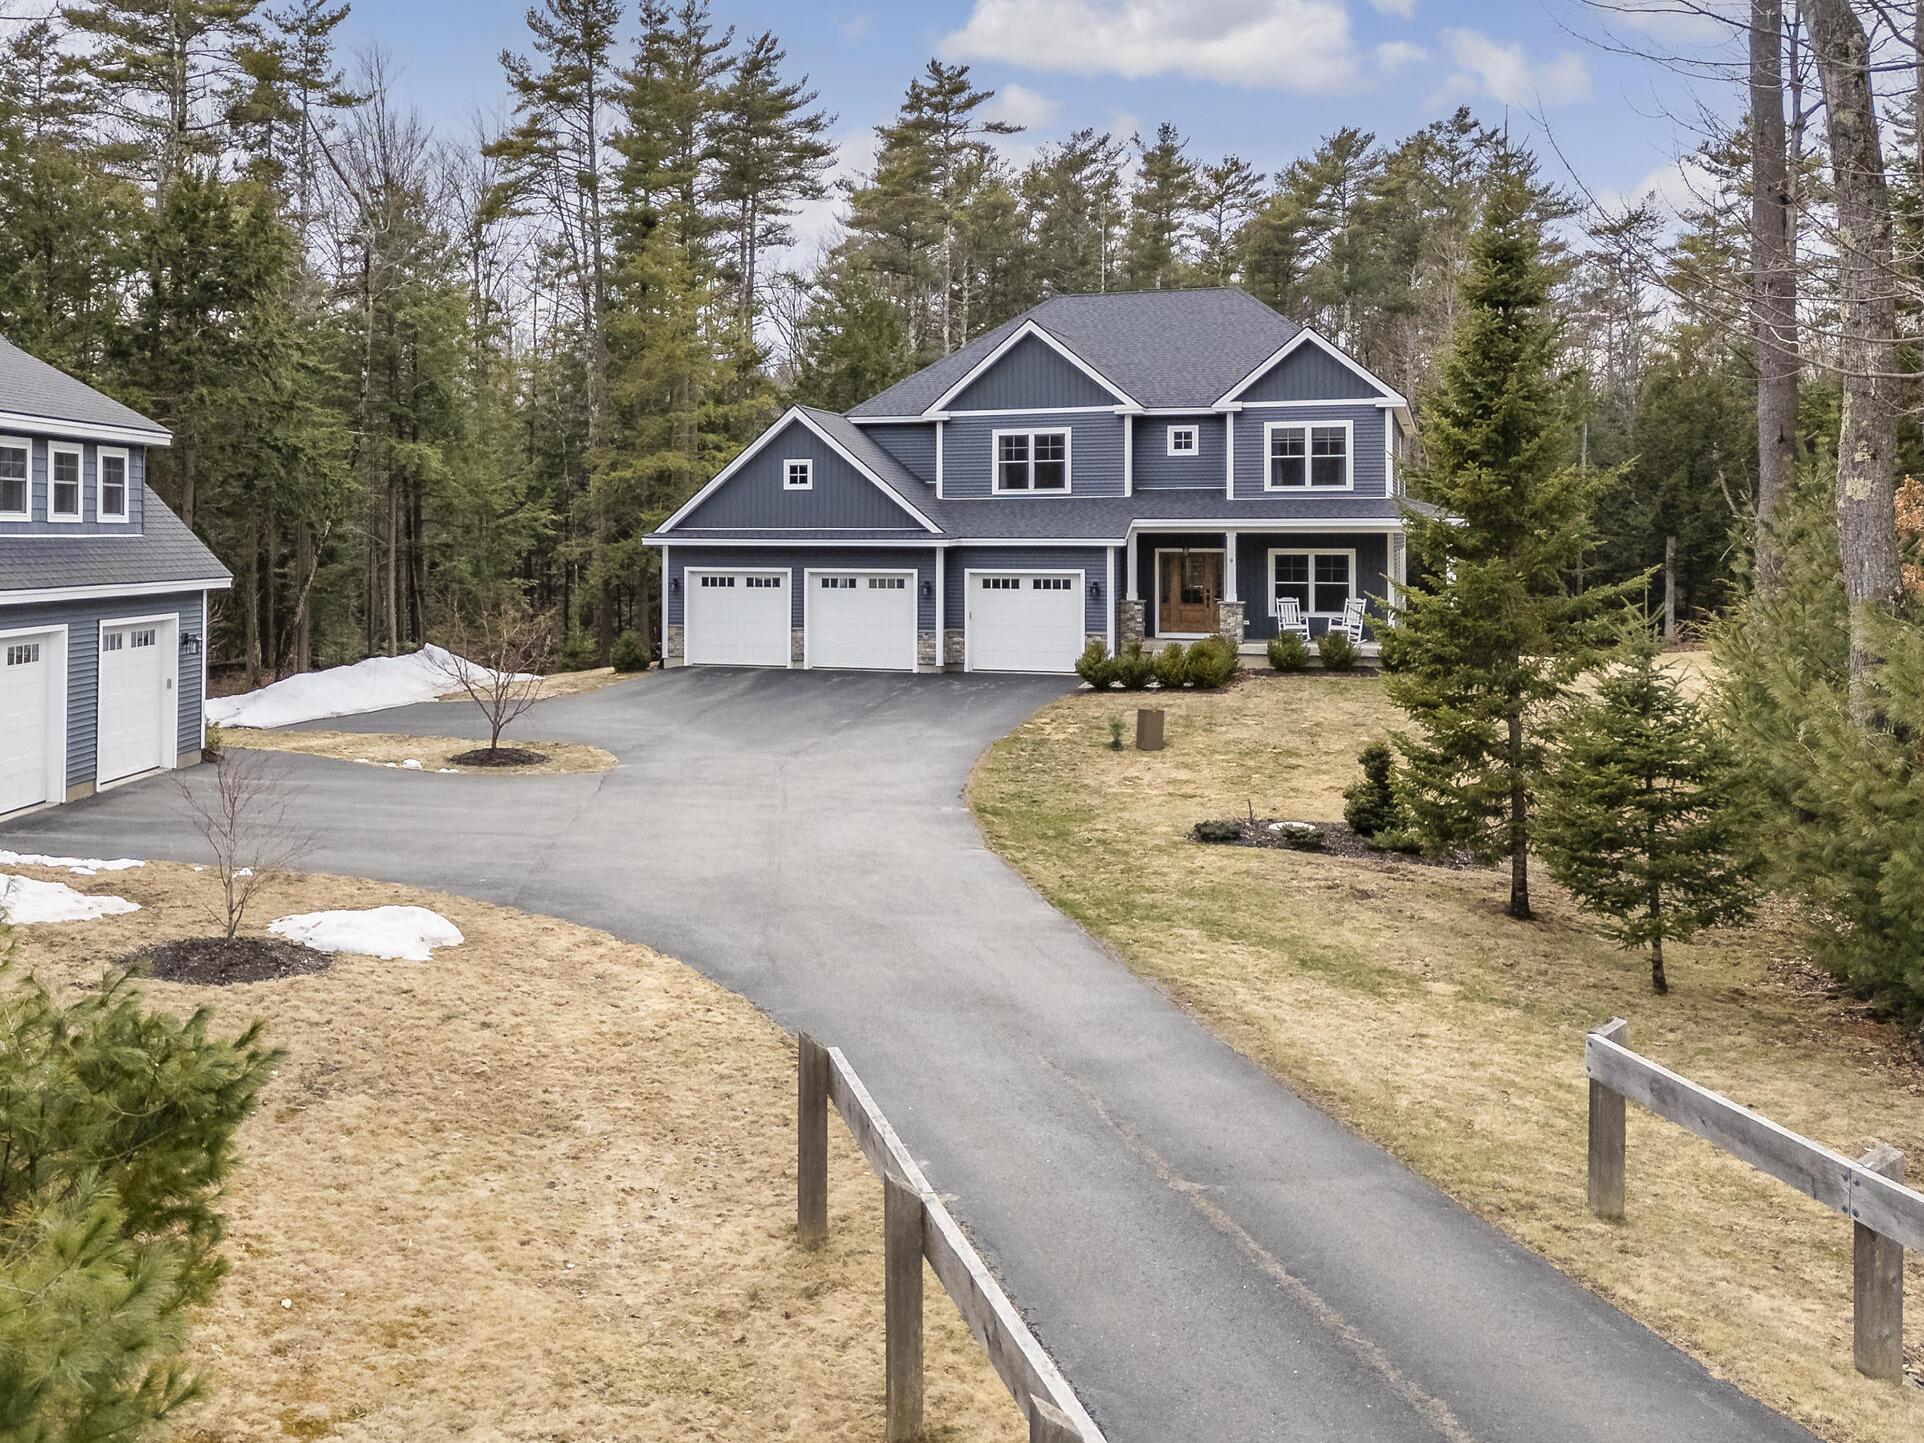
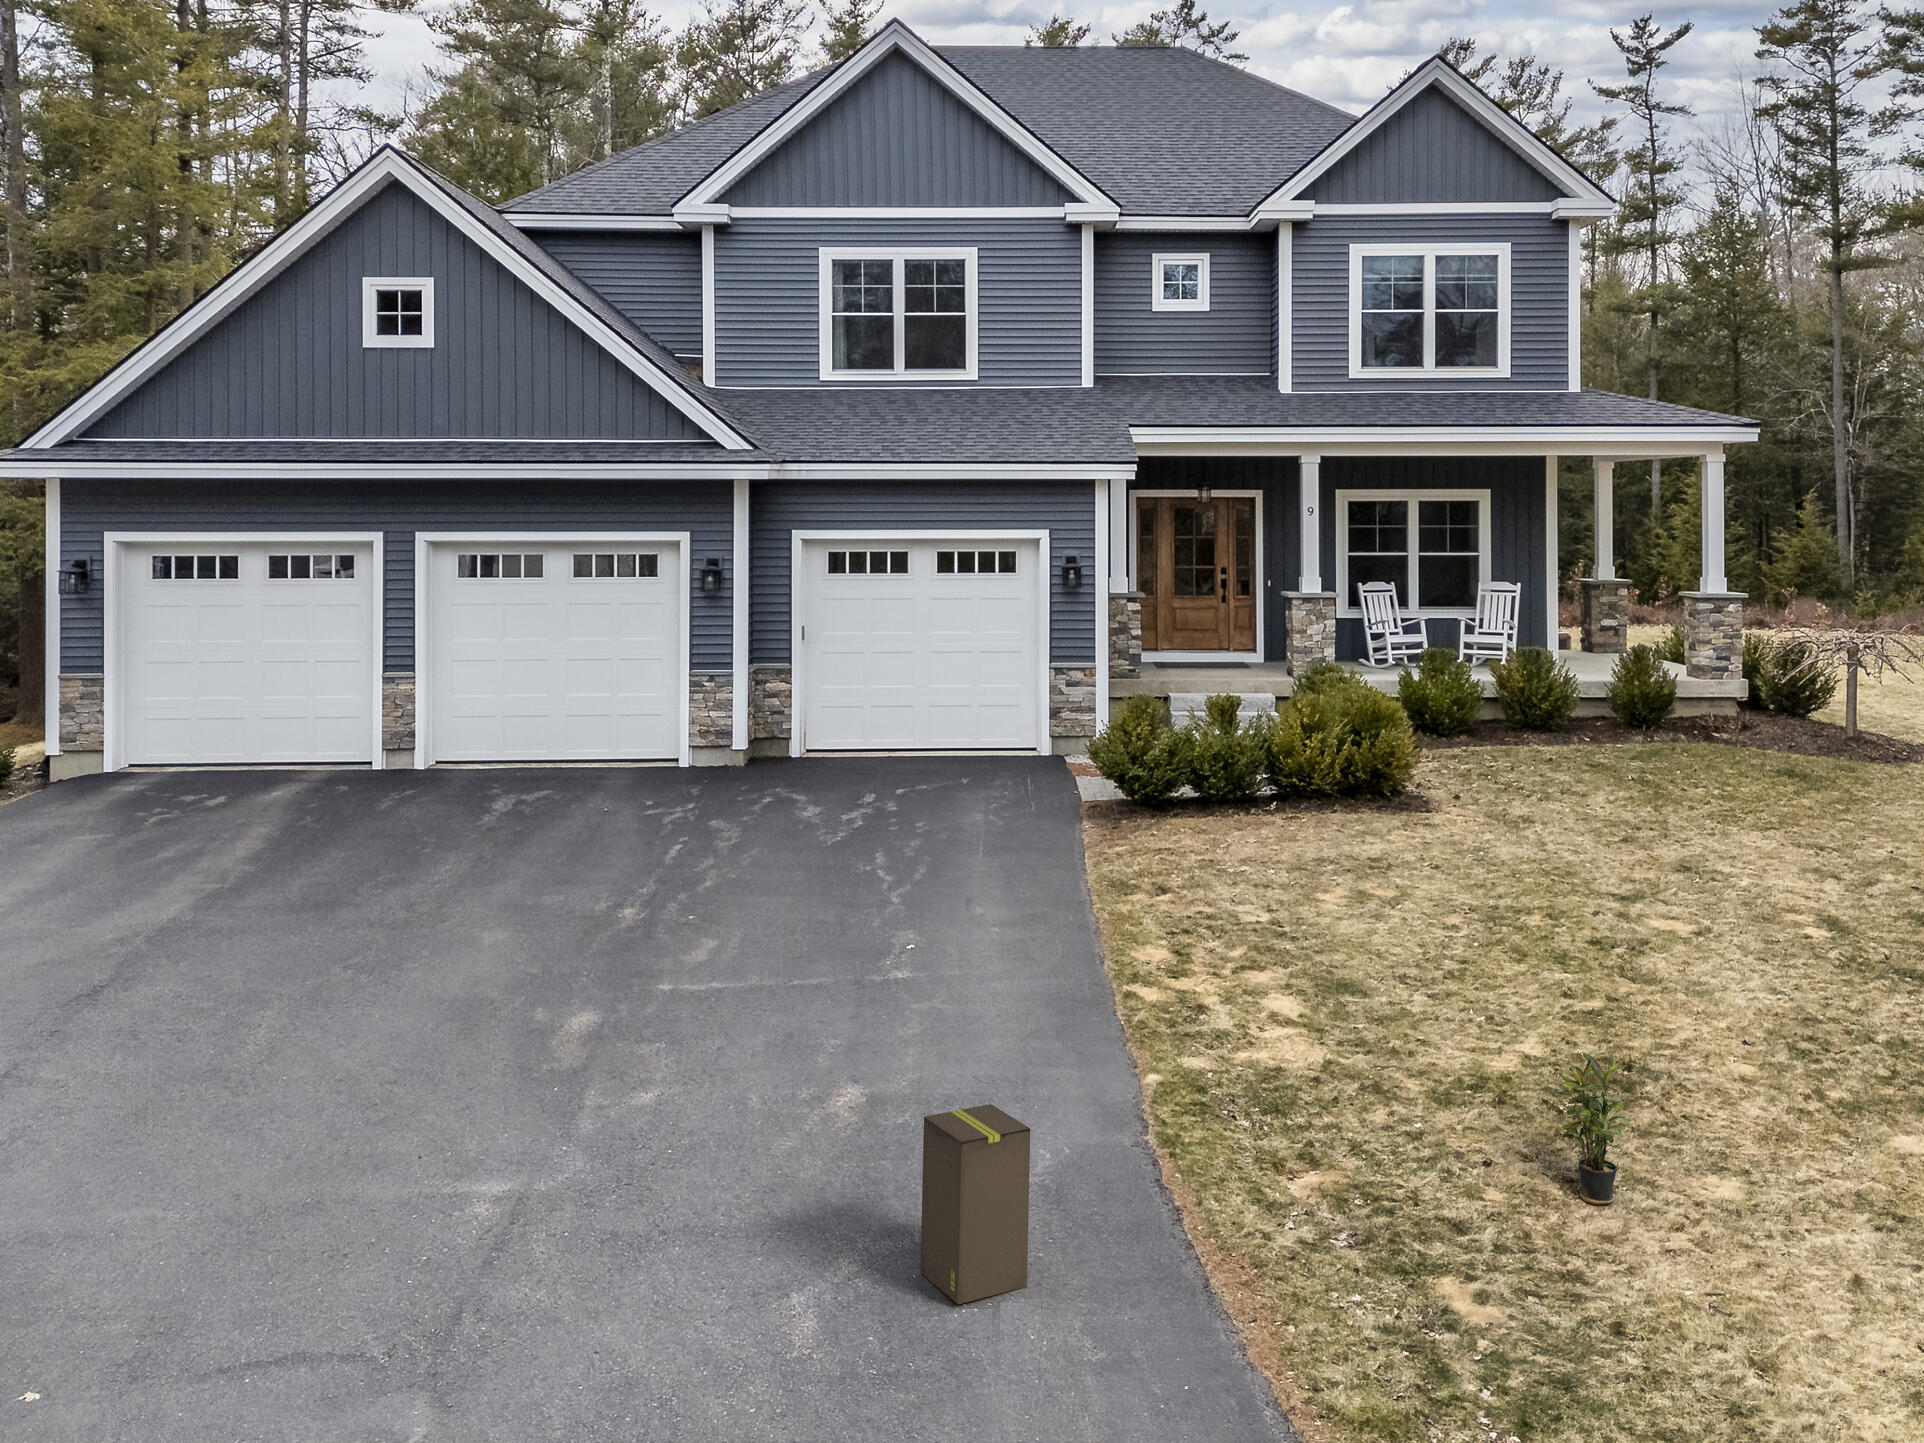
cardboard box: present [1136,709,1164,750] -> present [920,1104,1030,1304]

